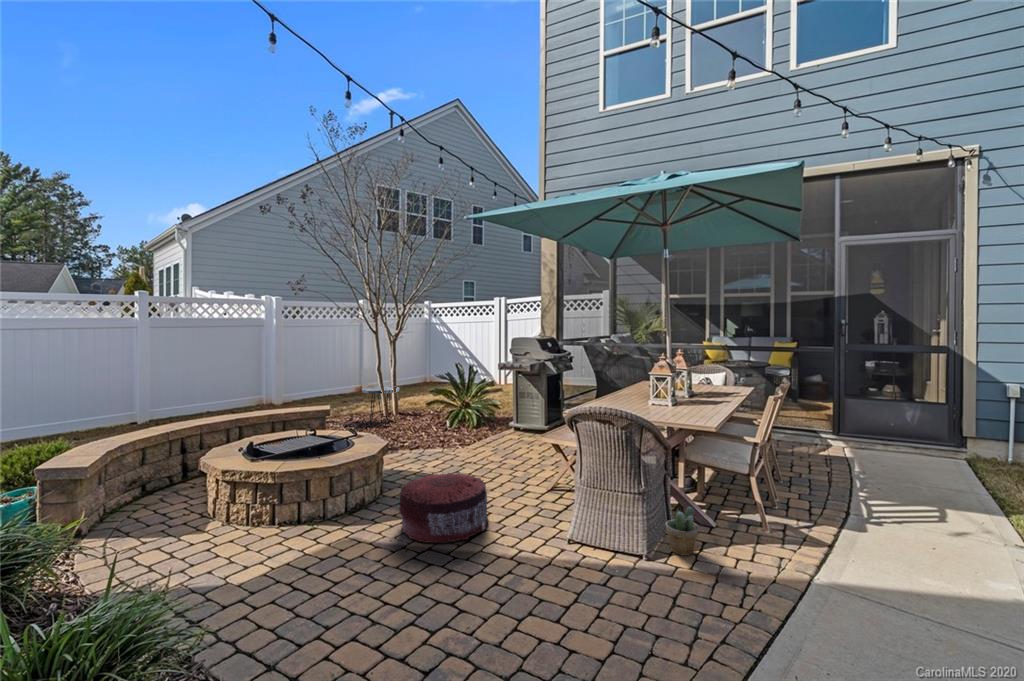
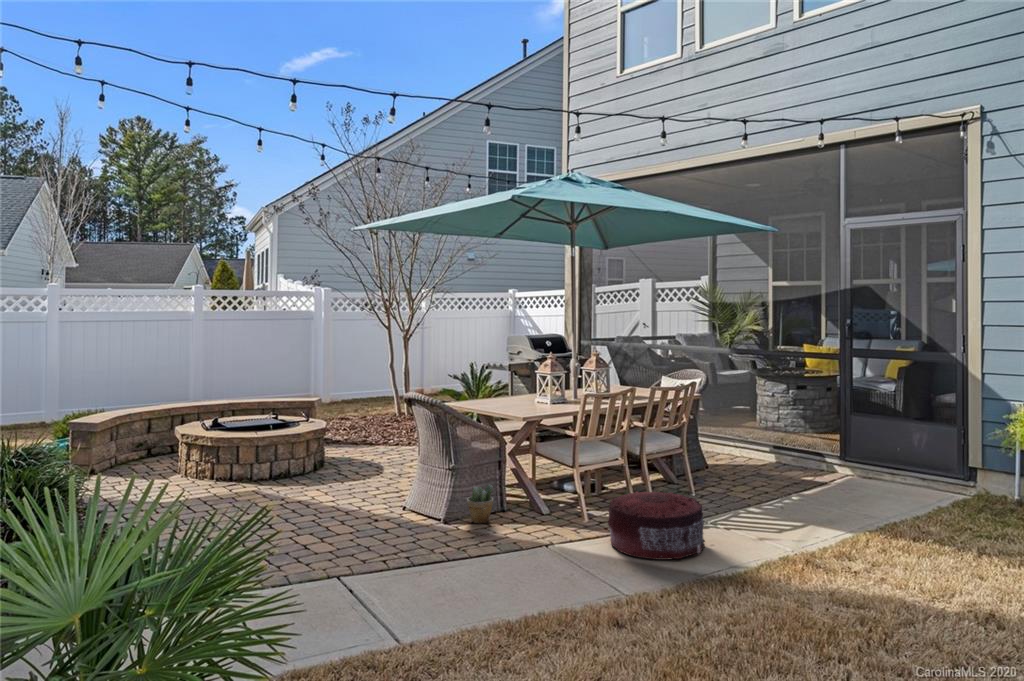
side table: present [362,386,400,427] -> none [366,385,404,426]
pouf: present [399,472,489,543] -> present [608,491,705,560]

